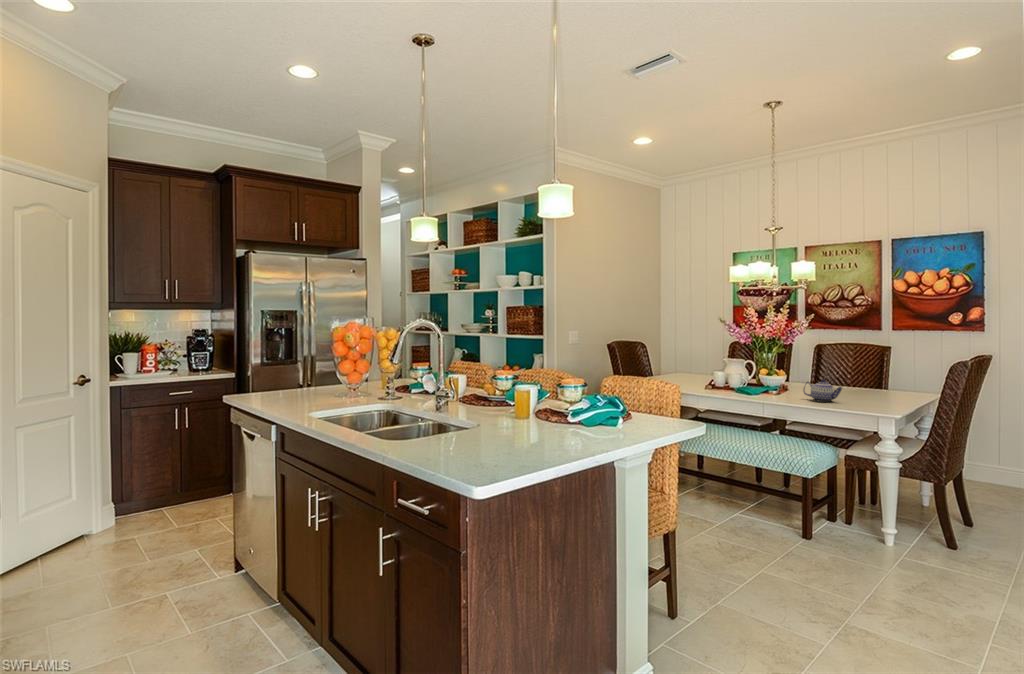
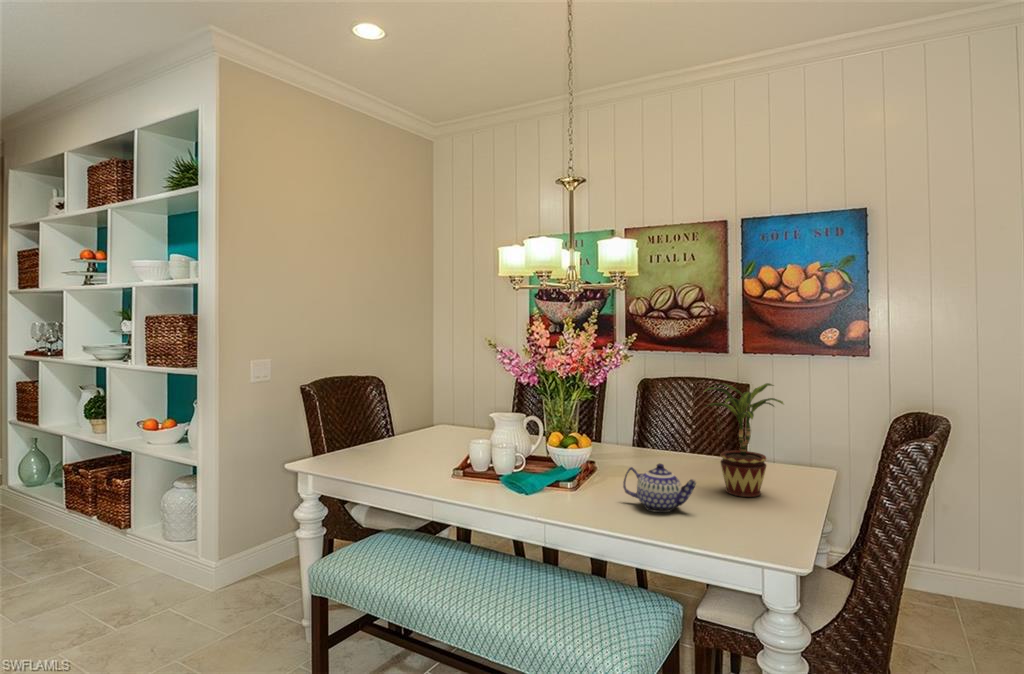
potted plant: none [849,342,894,400] -> present [705,383,783,497]

